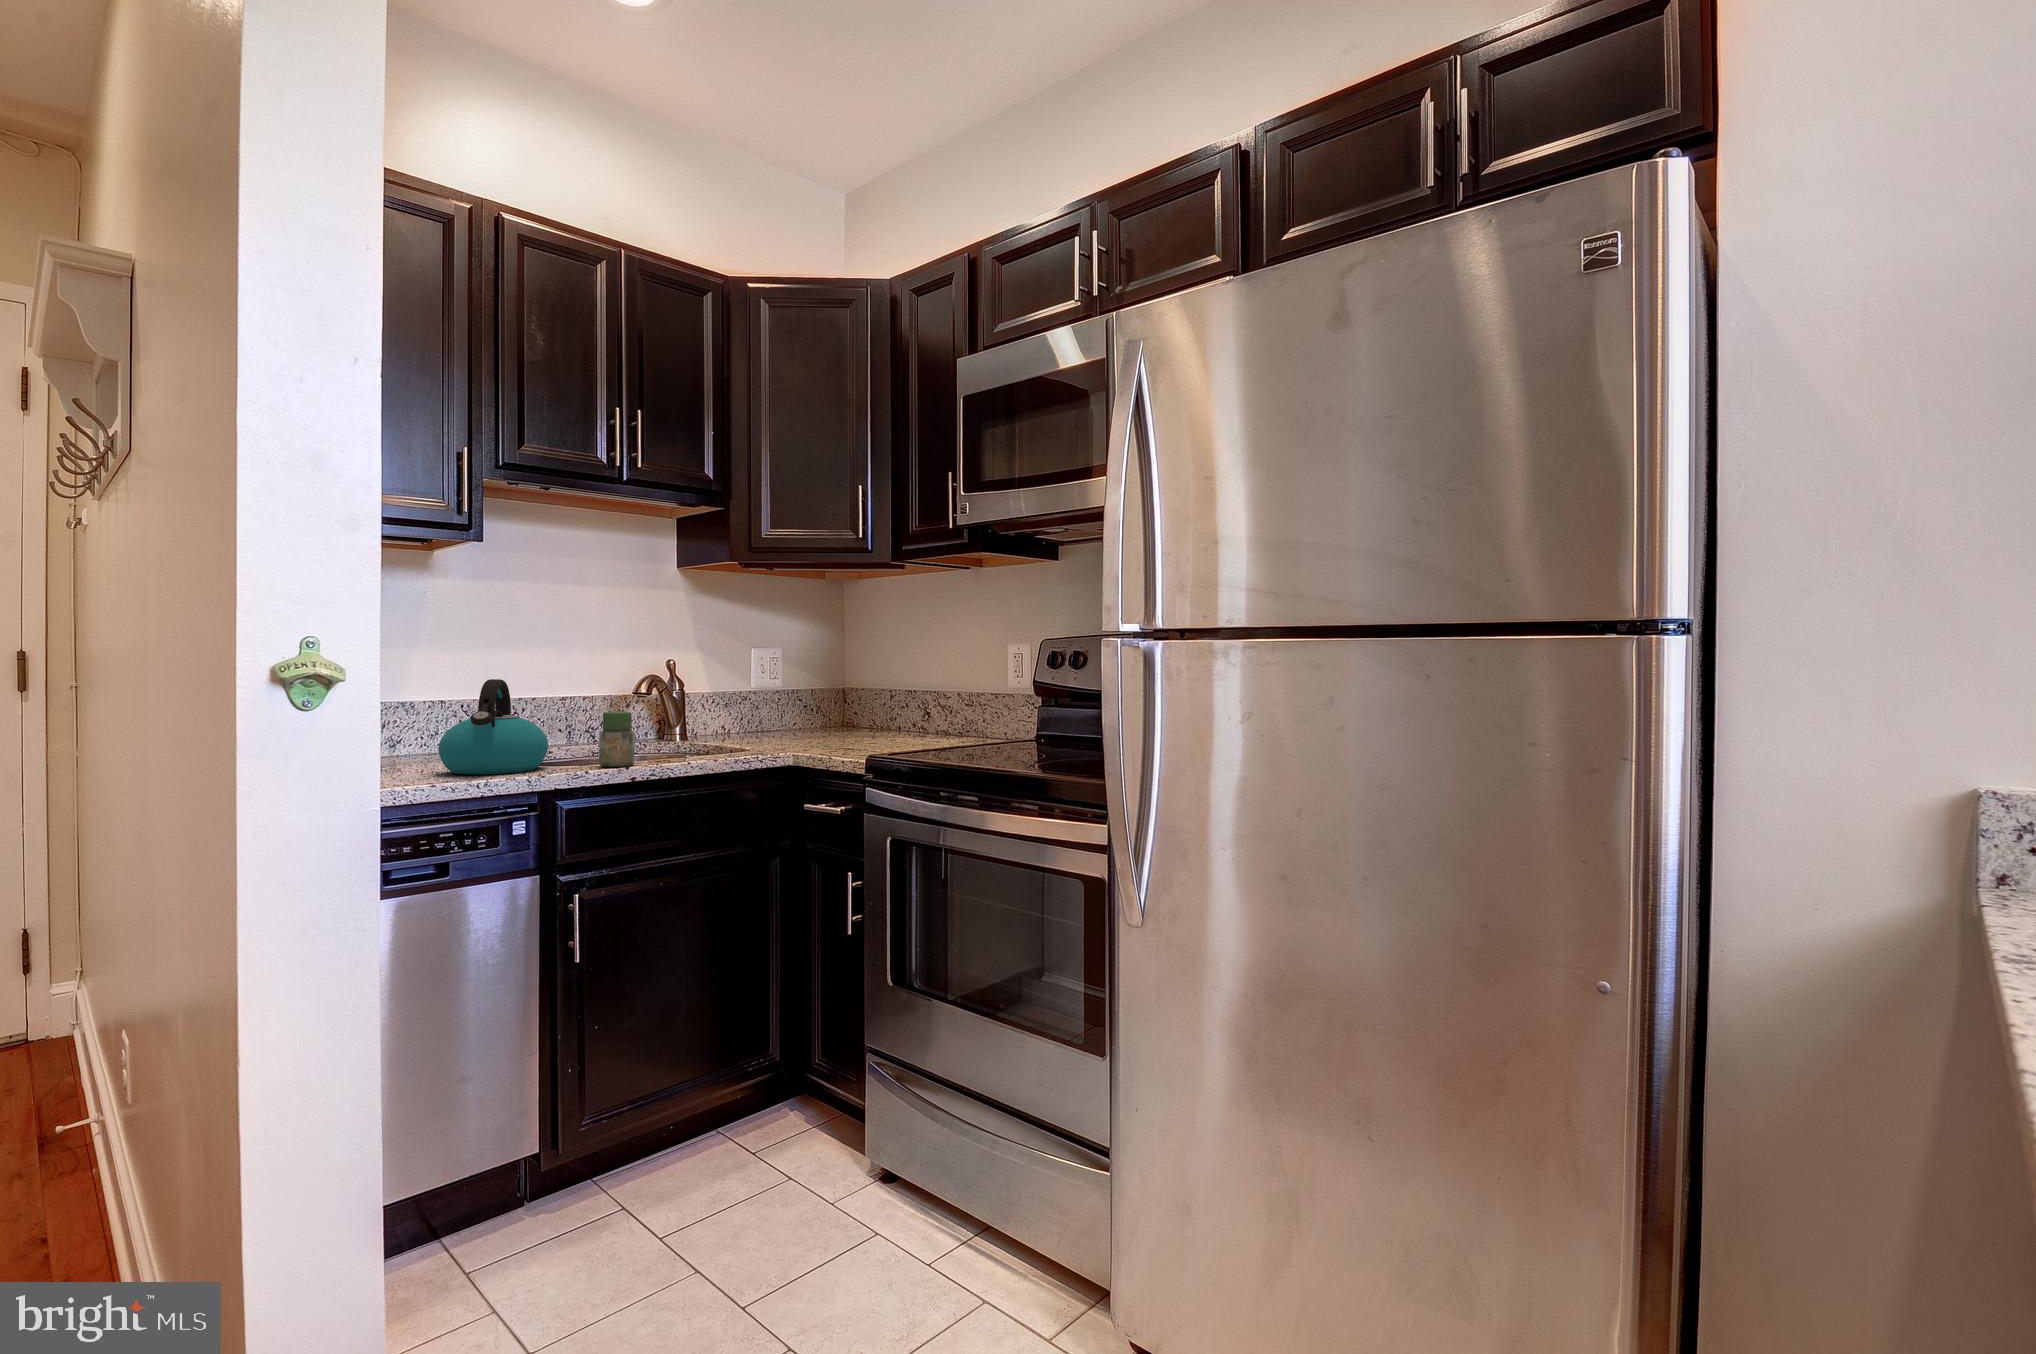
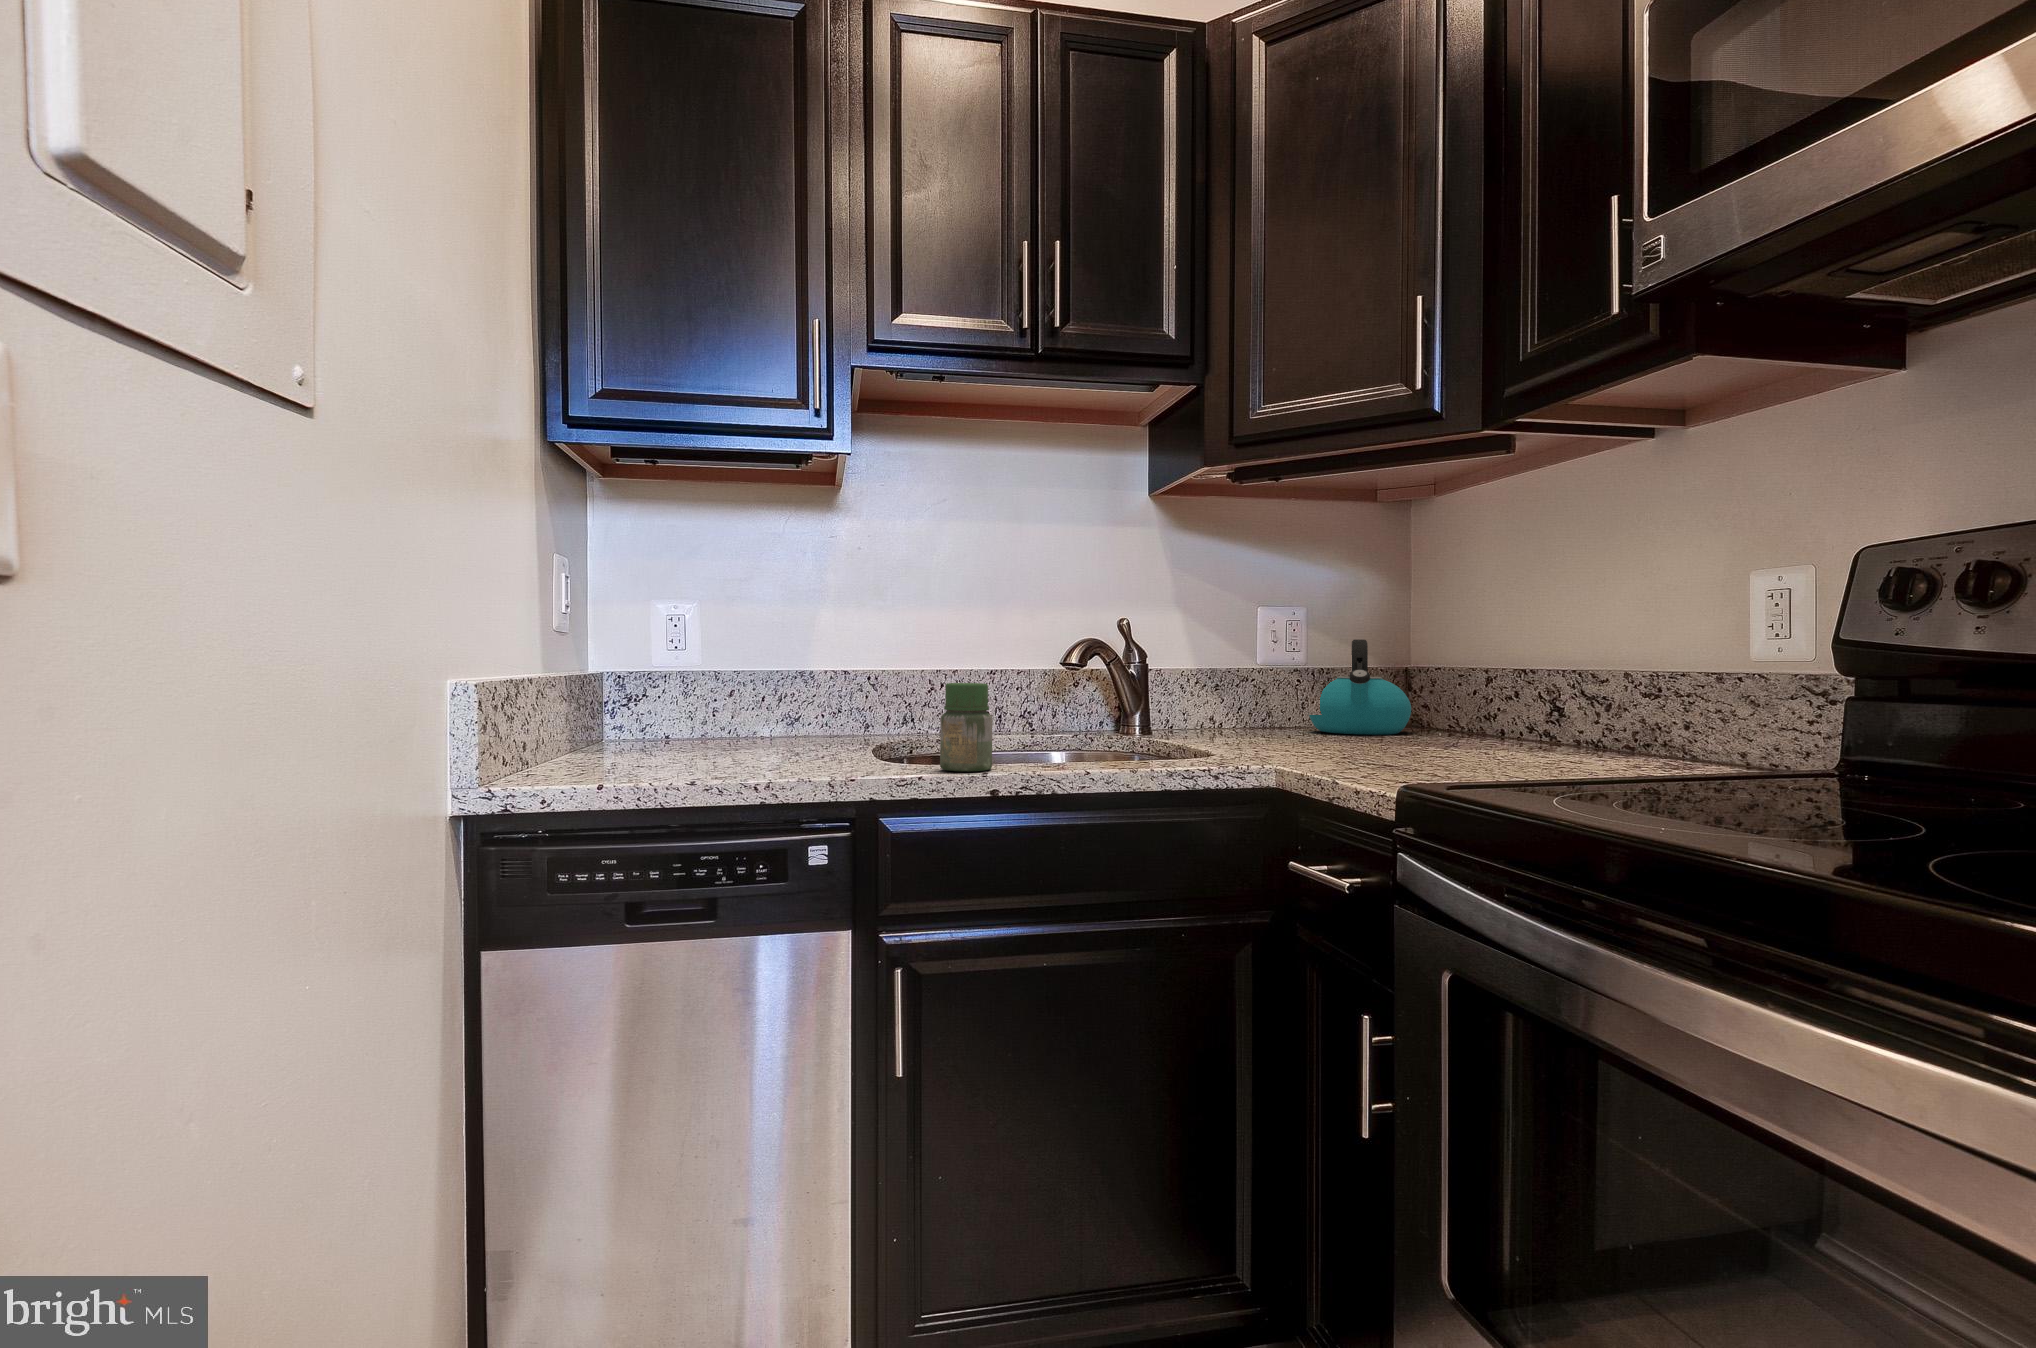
kettle: present [438,679,548,774] -> present [1309,639,1411,735]

